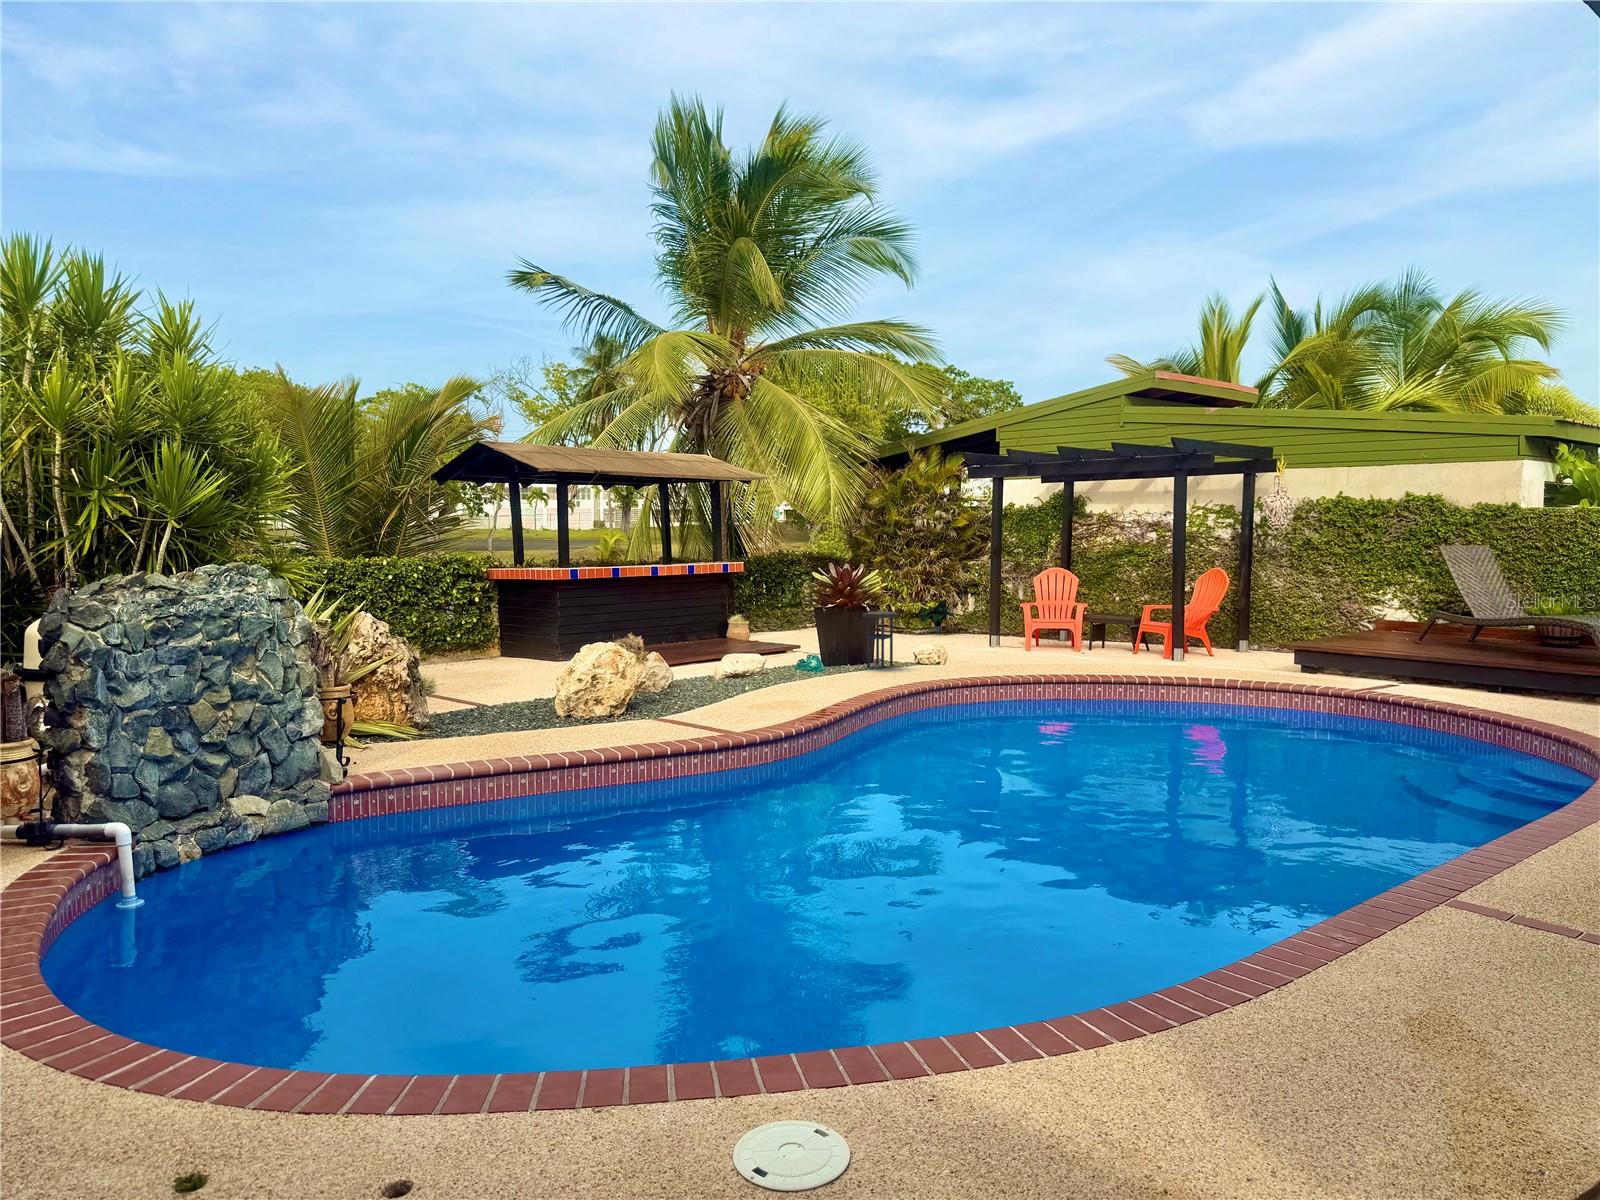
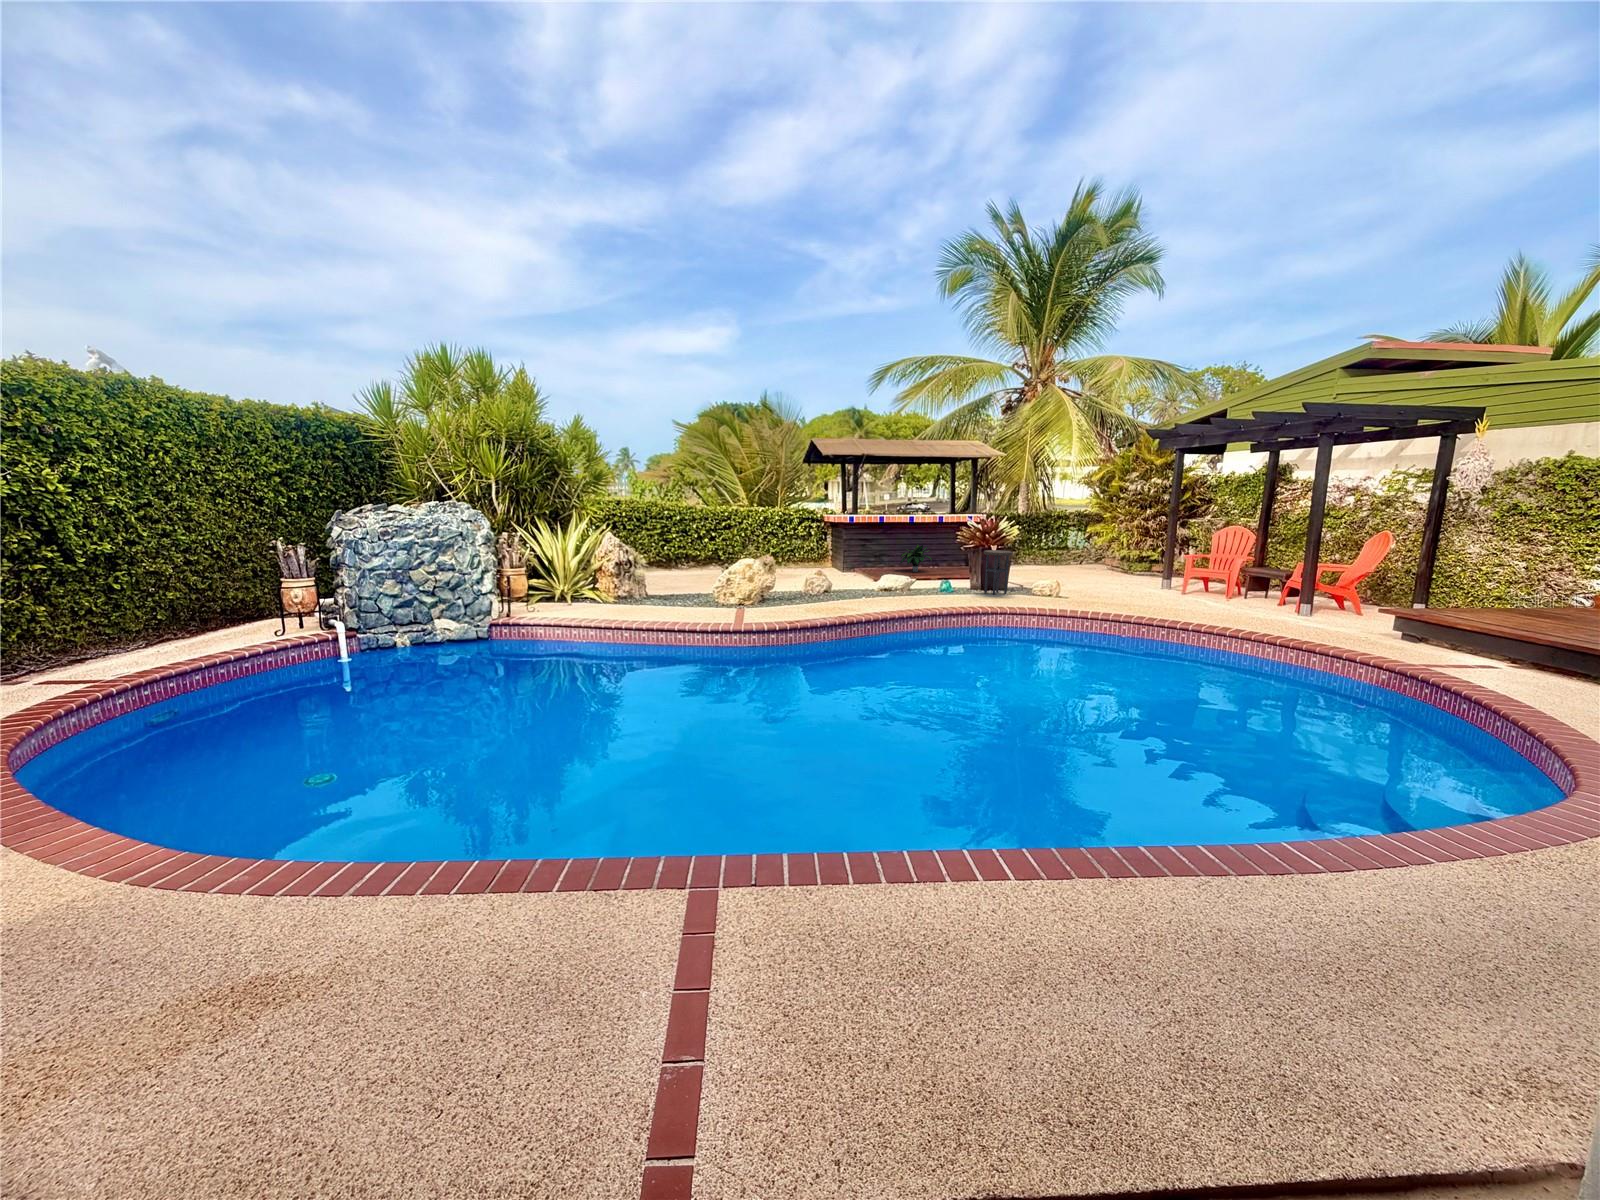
potted plant: present [919,599,957,633] -> present [900,544,932,572]

